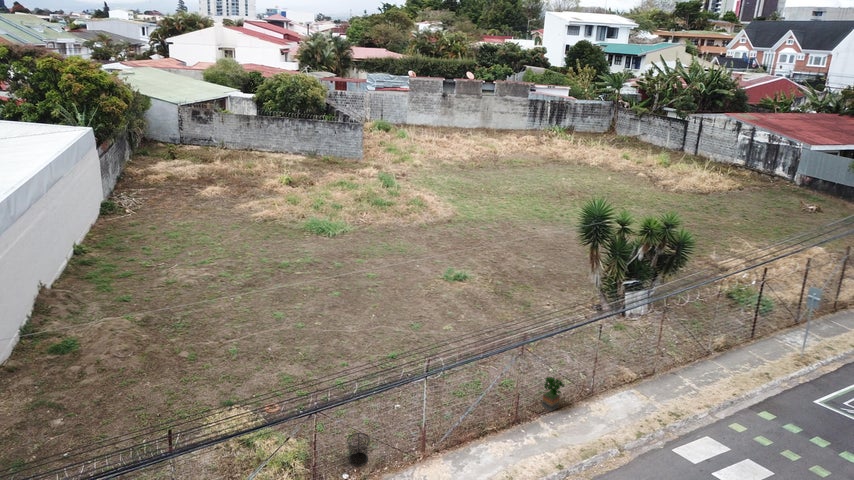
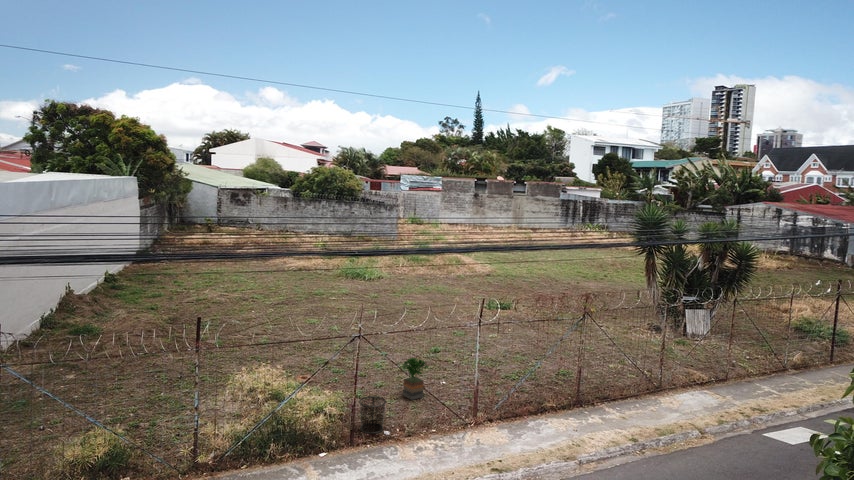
potted tree: present [542,377,564,411] -> present [402,358,428,400]

